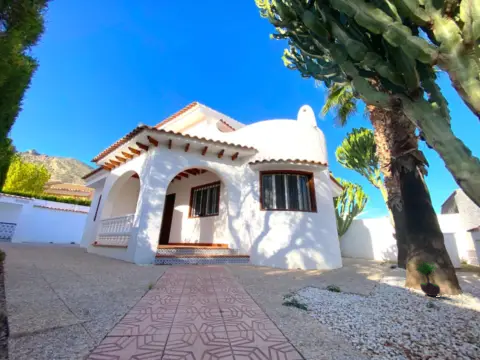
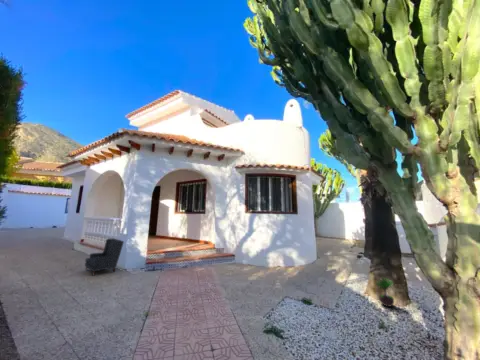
chair: none [96,233,136,267] -> present [85,239,124,275]

